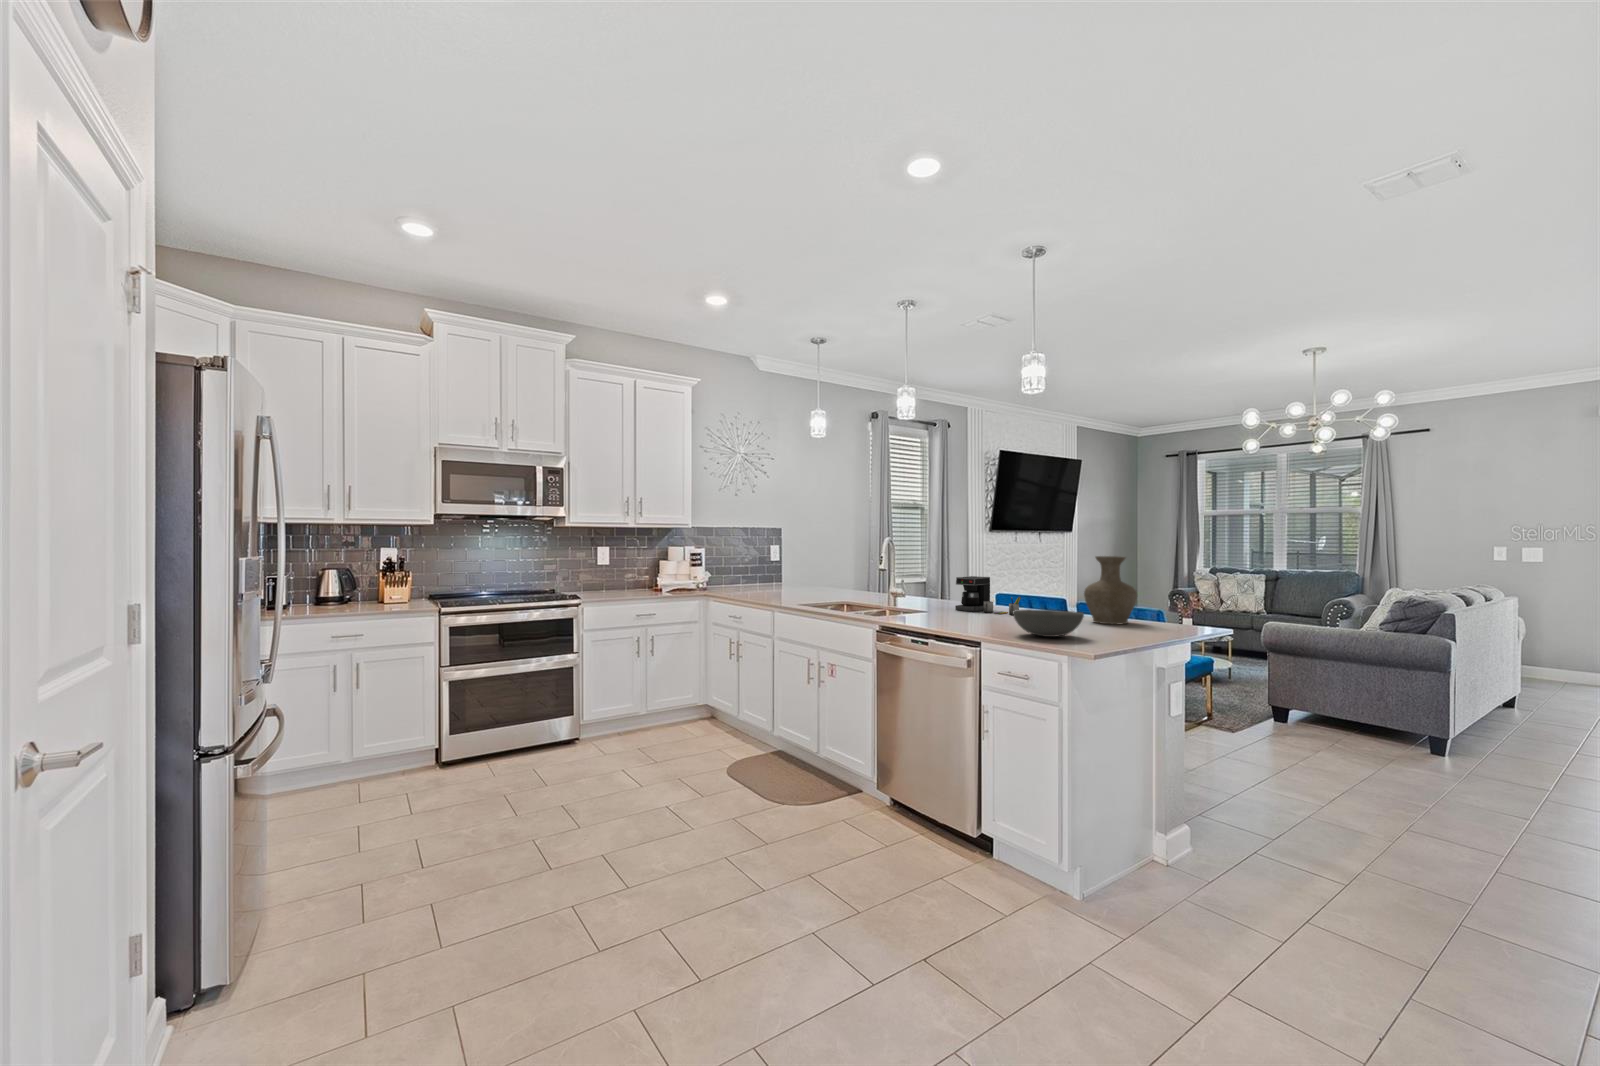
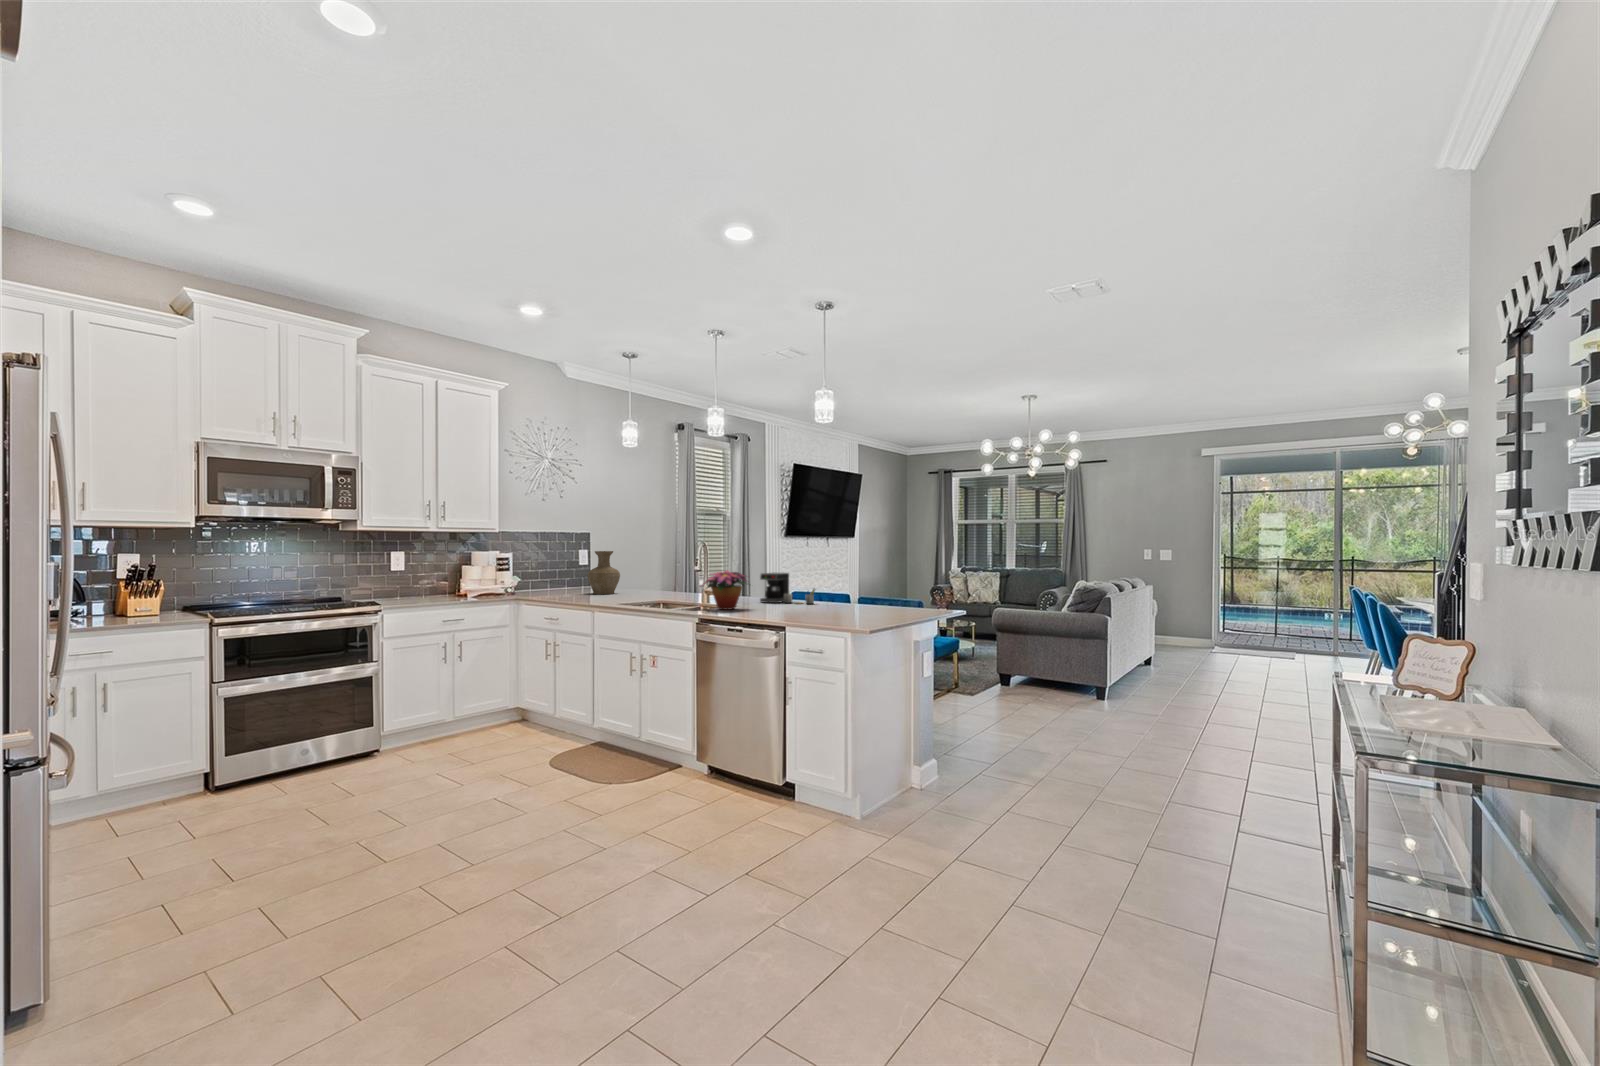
vase: present [1084,556,1137,624] -> present [587,551,620,594]
flower arrangement: none [881,574,949,619] -> present [704,571,747,610]
bowl: present [1013,609,1084,637] -> none [811,596,868,617]

